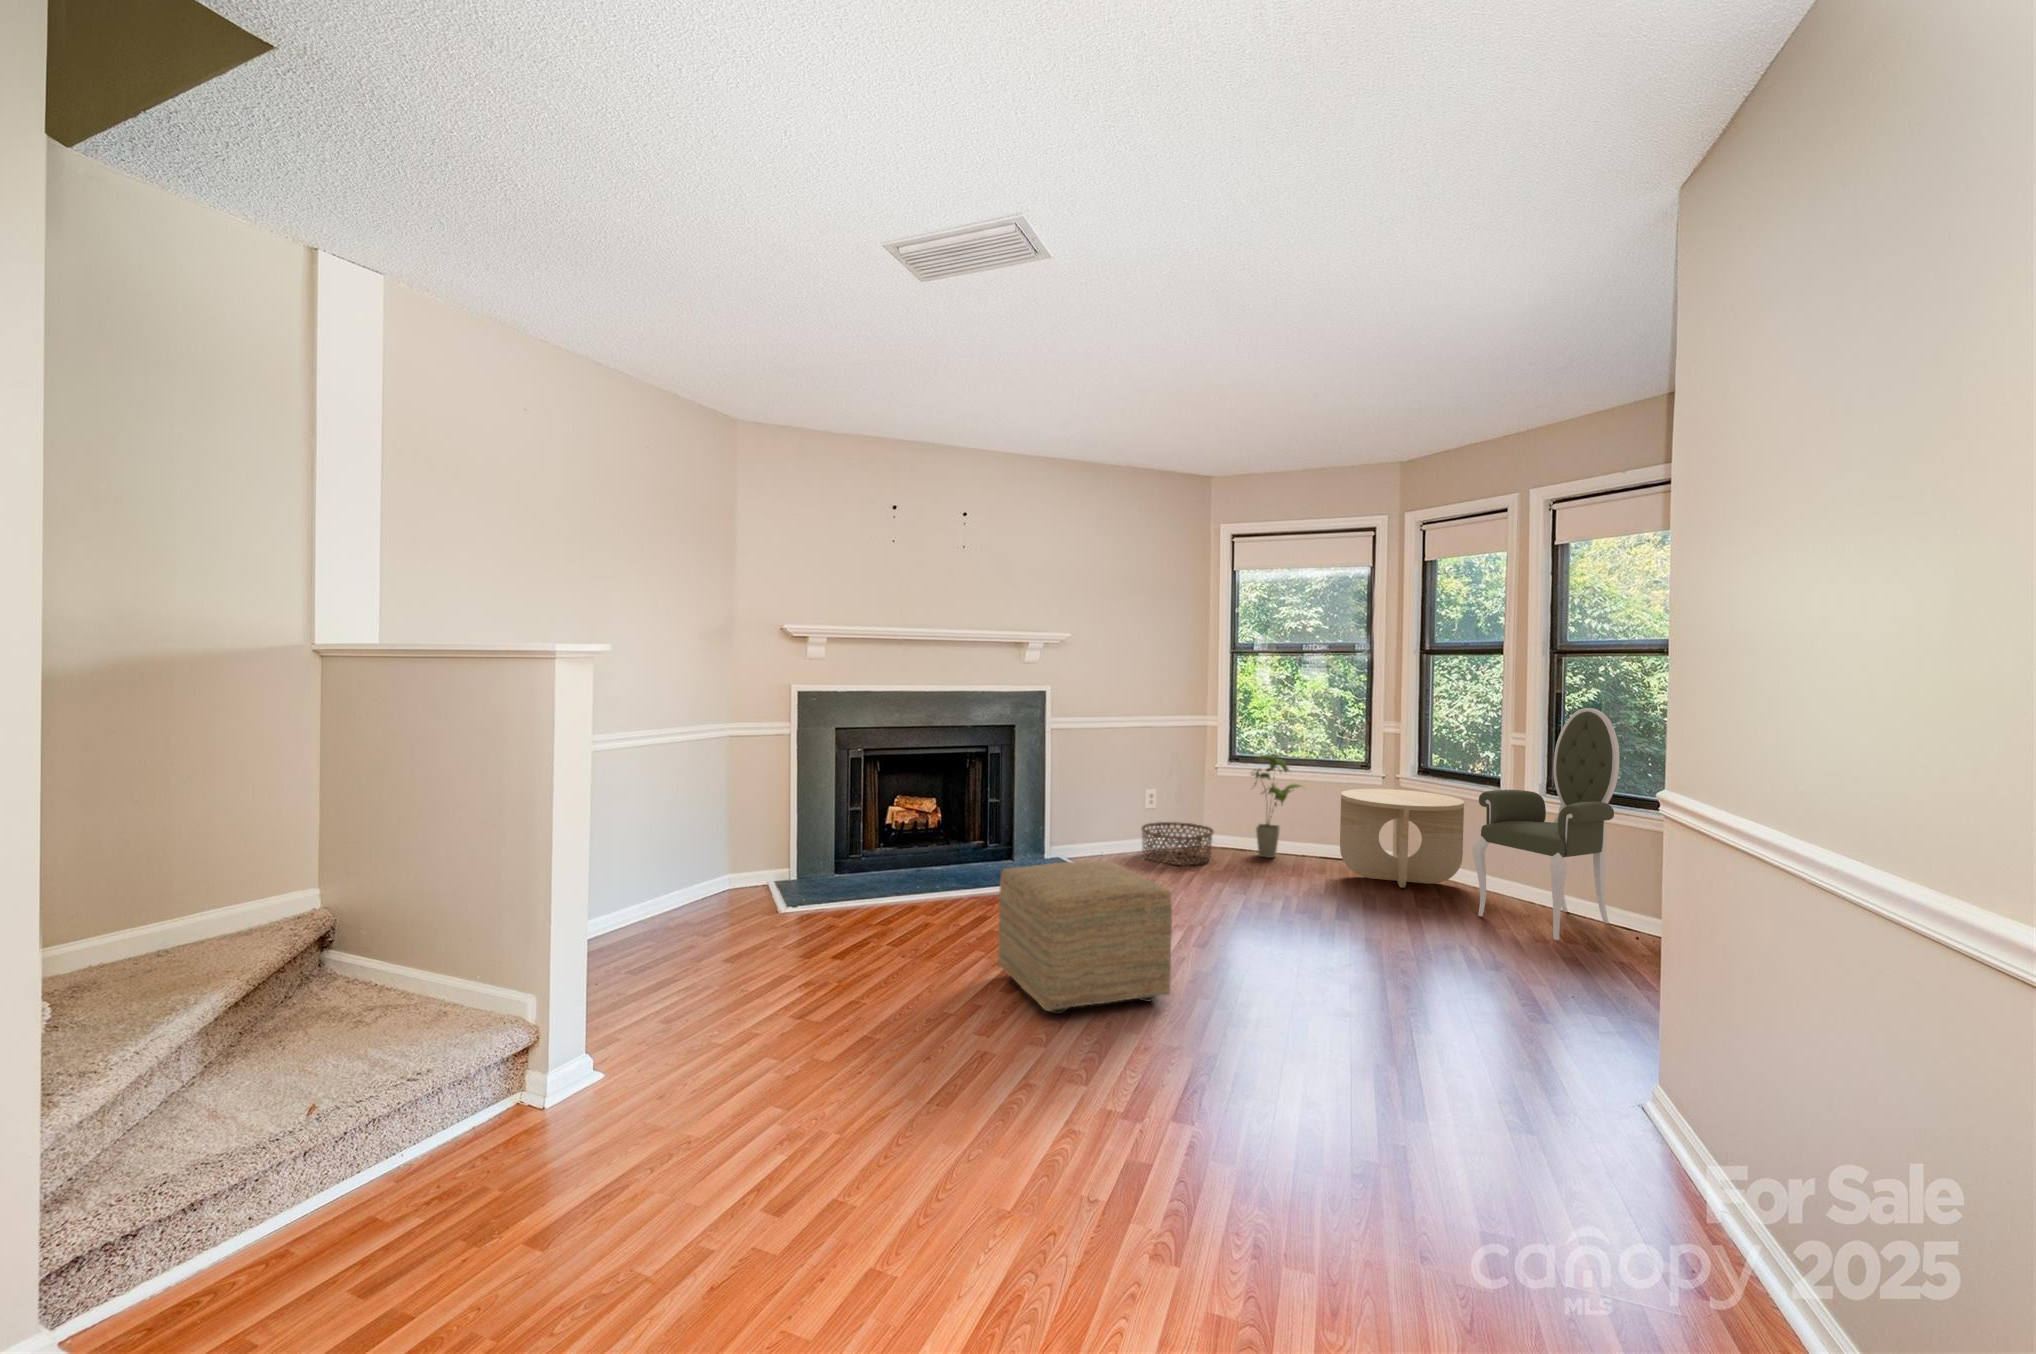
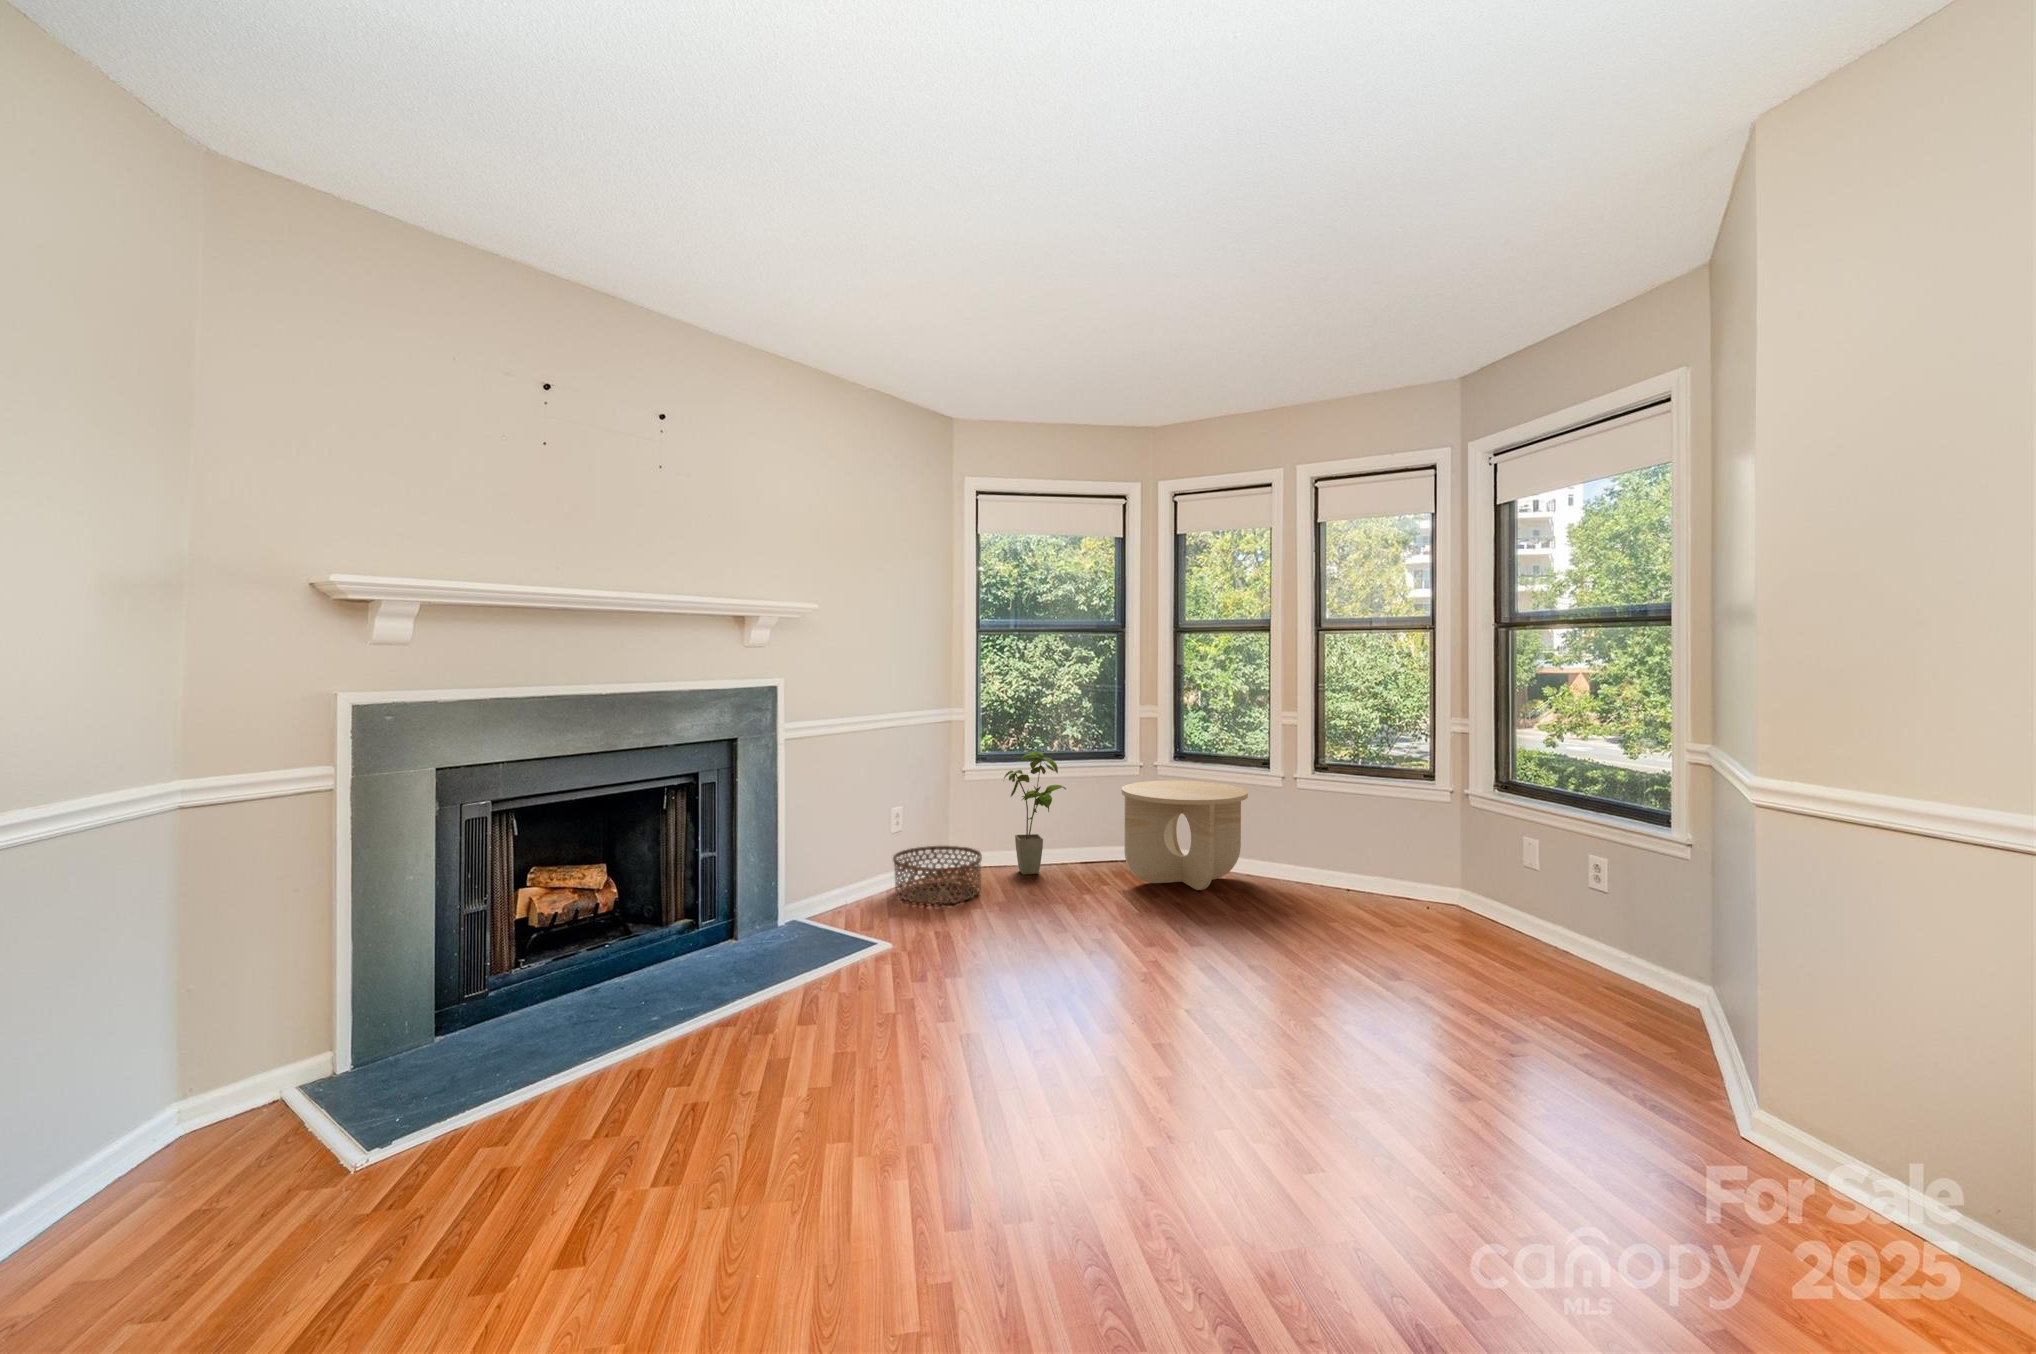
armchair: present [1473,708,1620,940] -> none [1294,684,1419,928]
ottoman: present [998,861,1172,1014] -> none [916,948,1216,1273]

